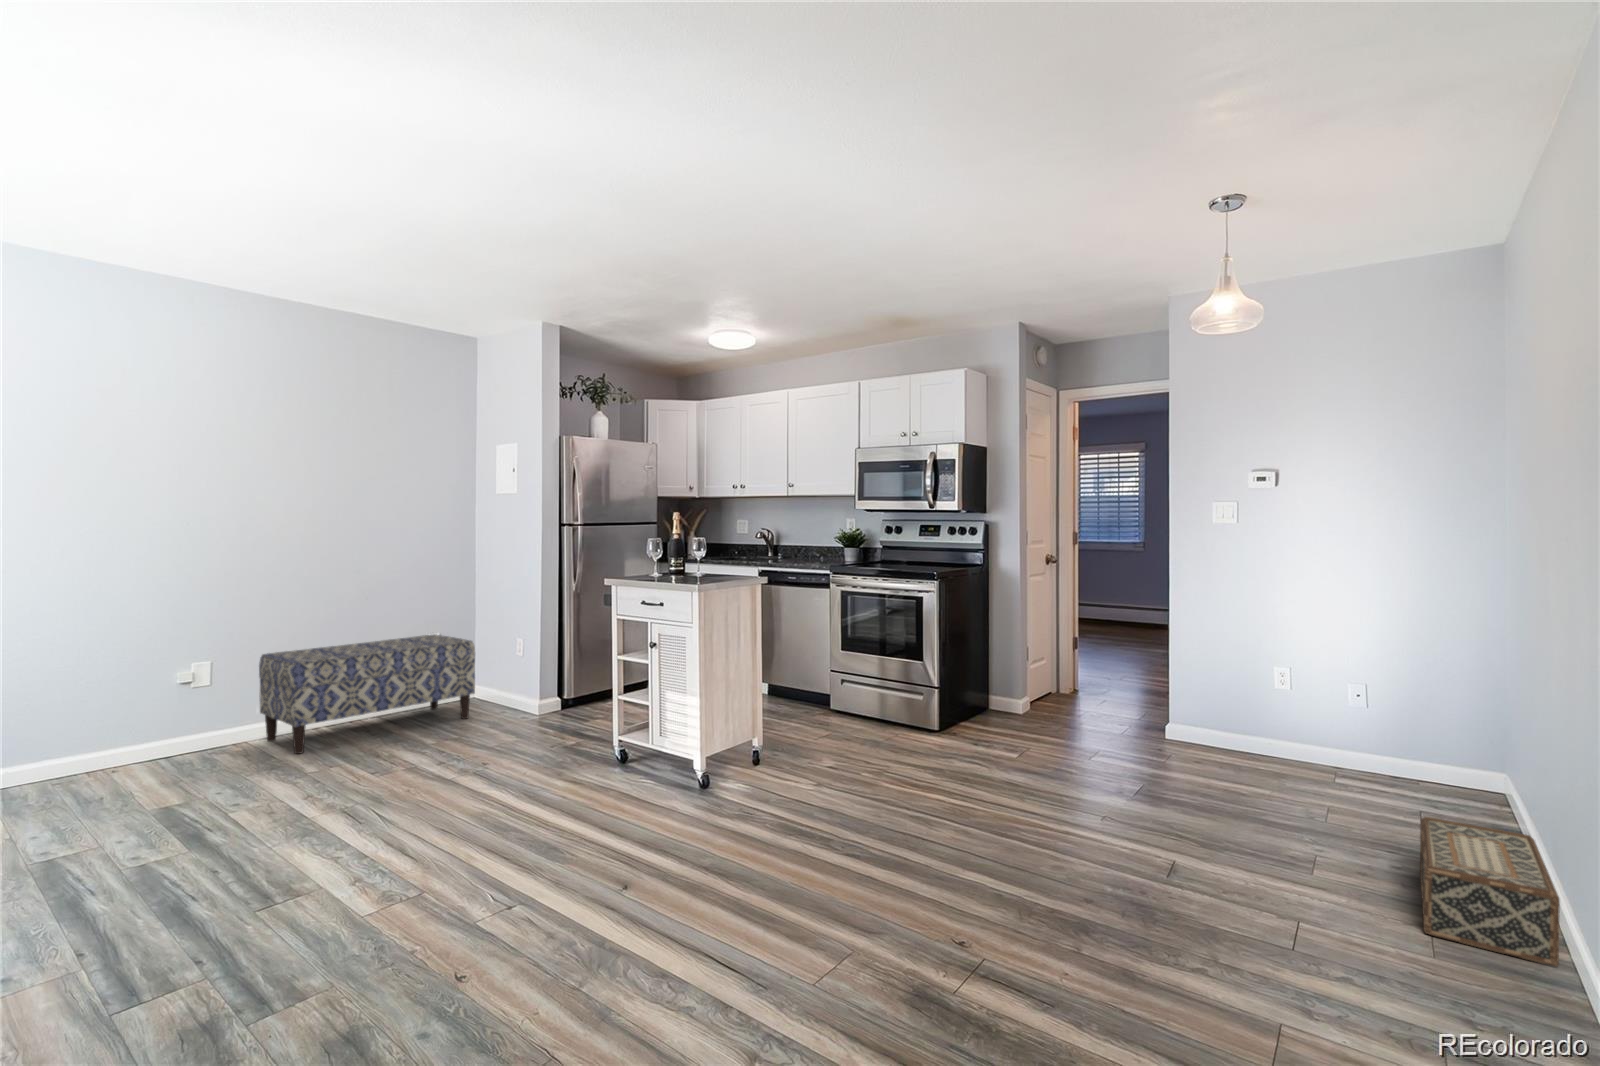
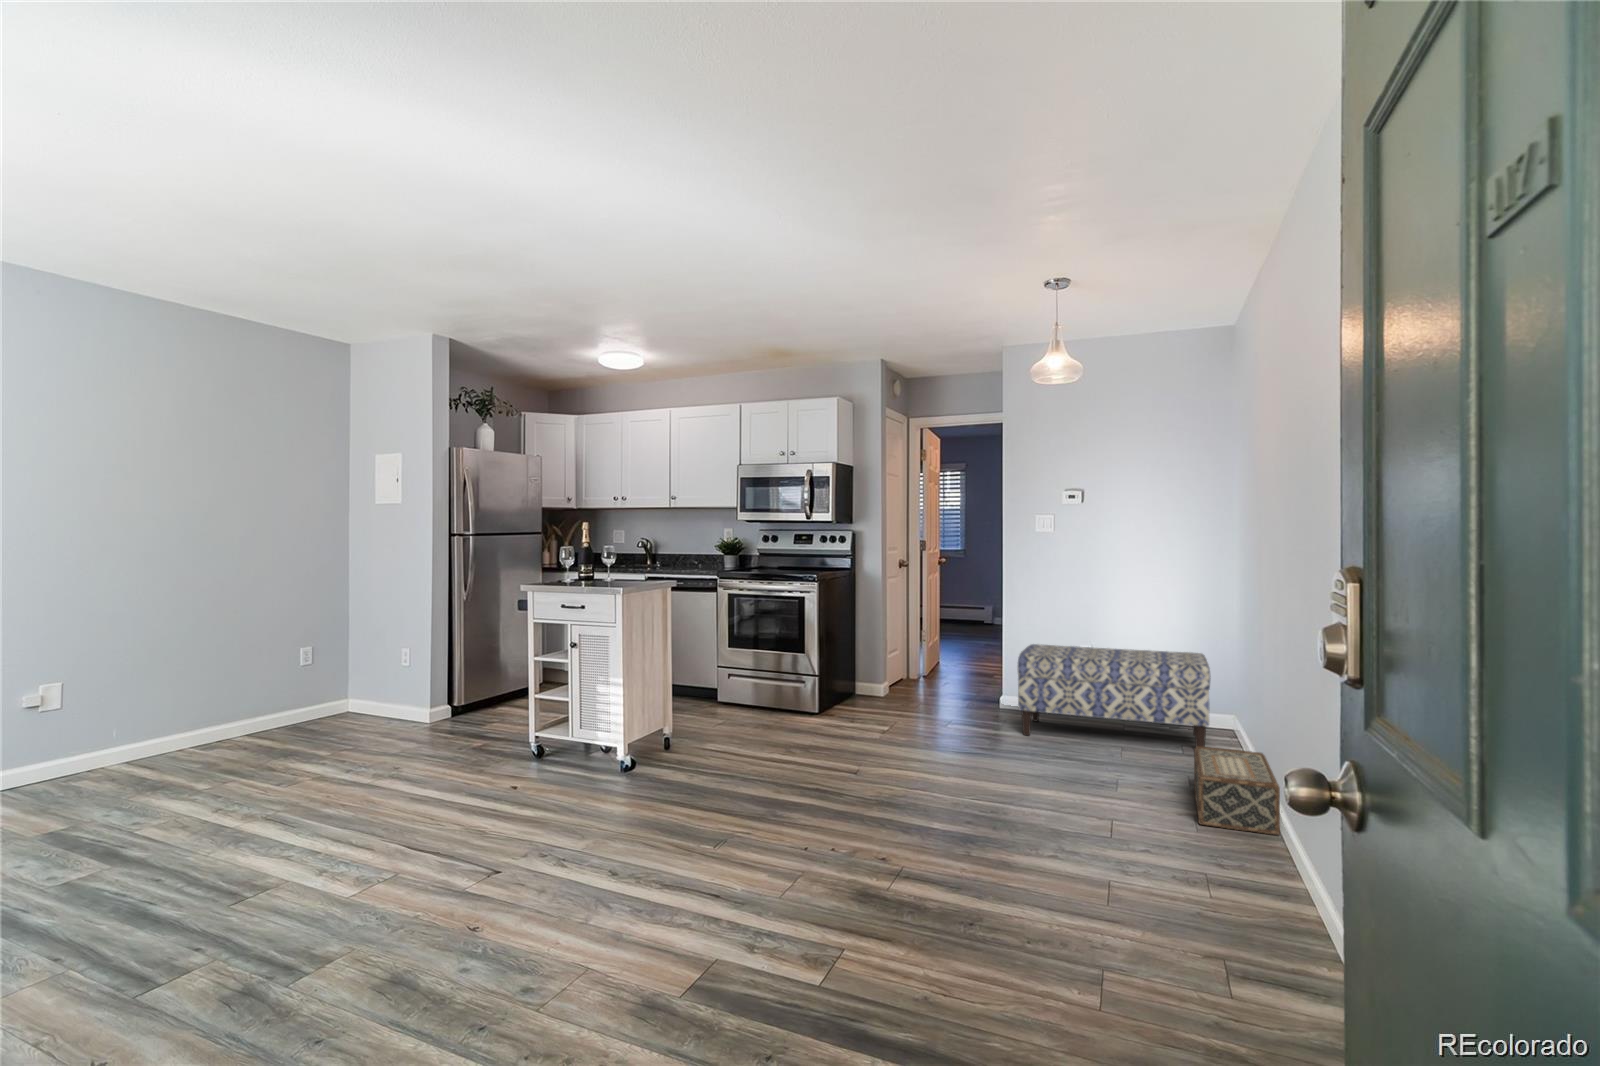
bench: present [259,634,475,754] -> present [1017,644,1211,747]

